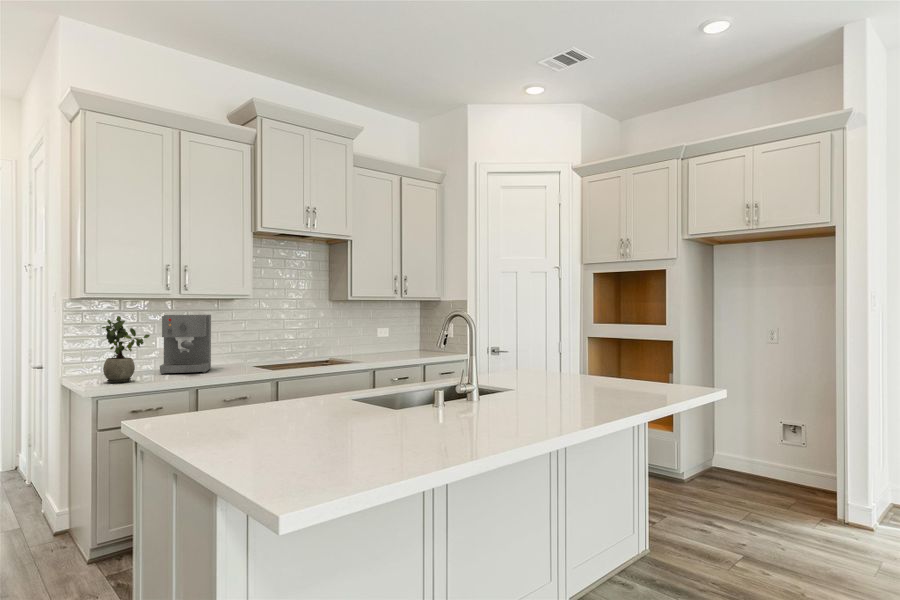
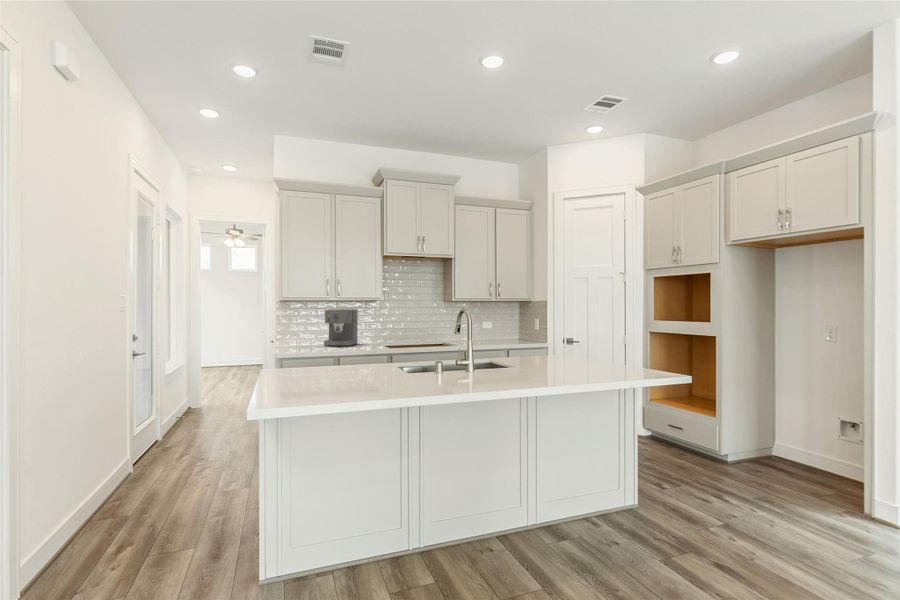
potted plant: present [102,316,150,383] -> none [287,310,311,349]

